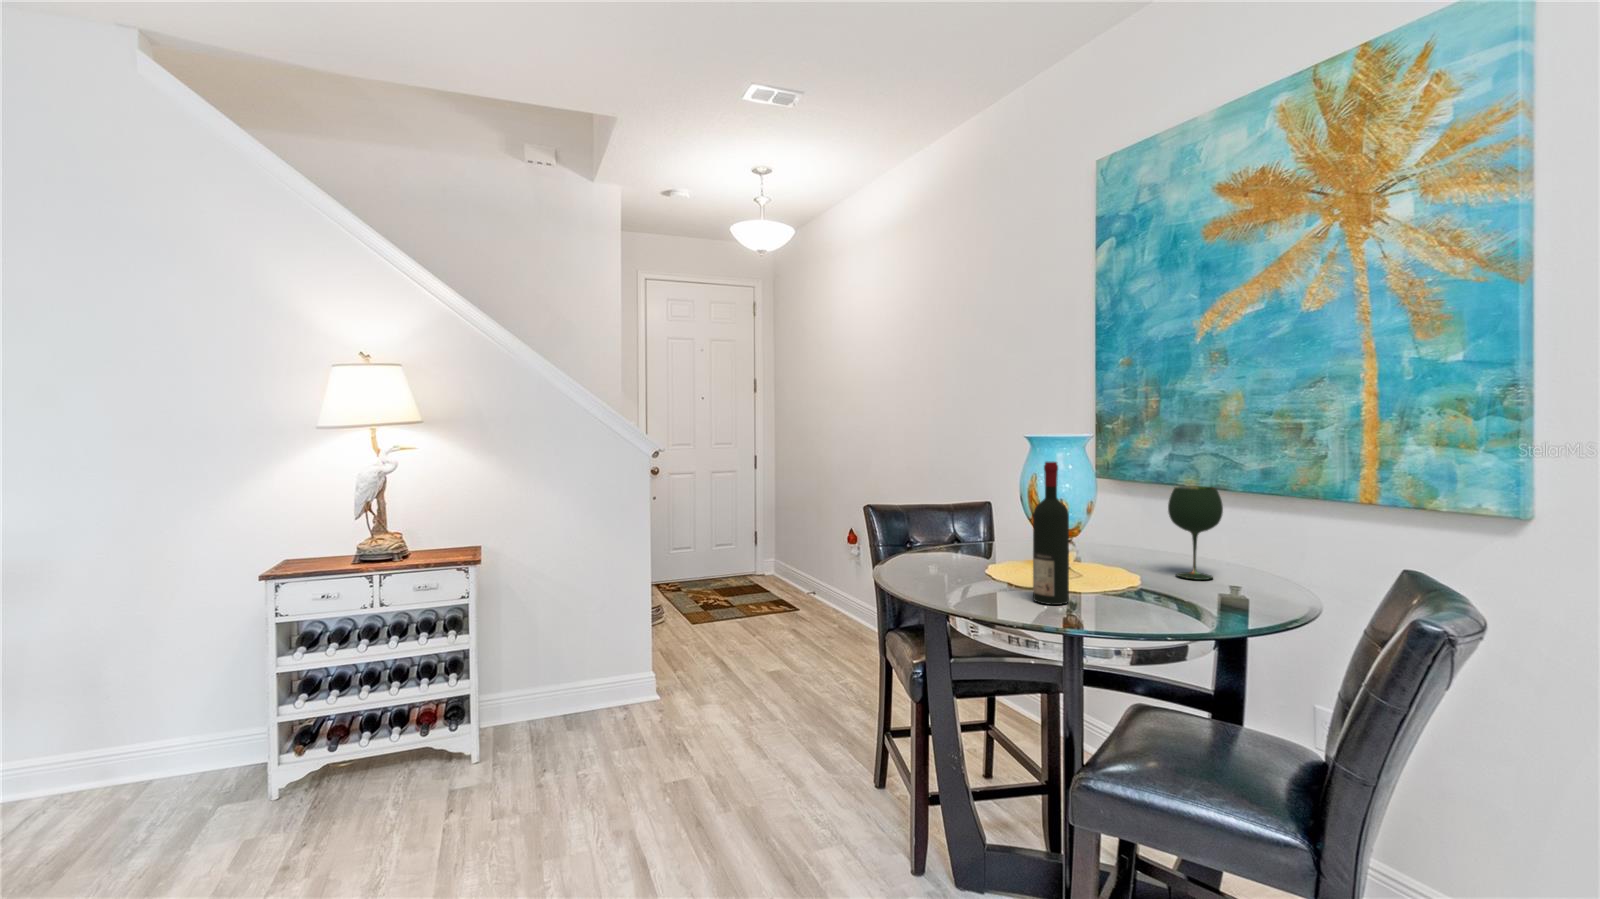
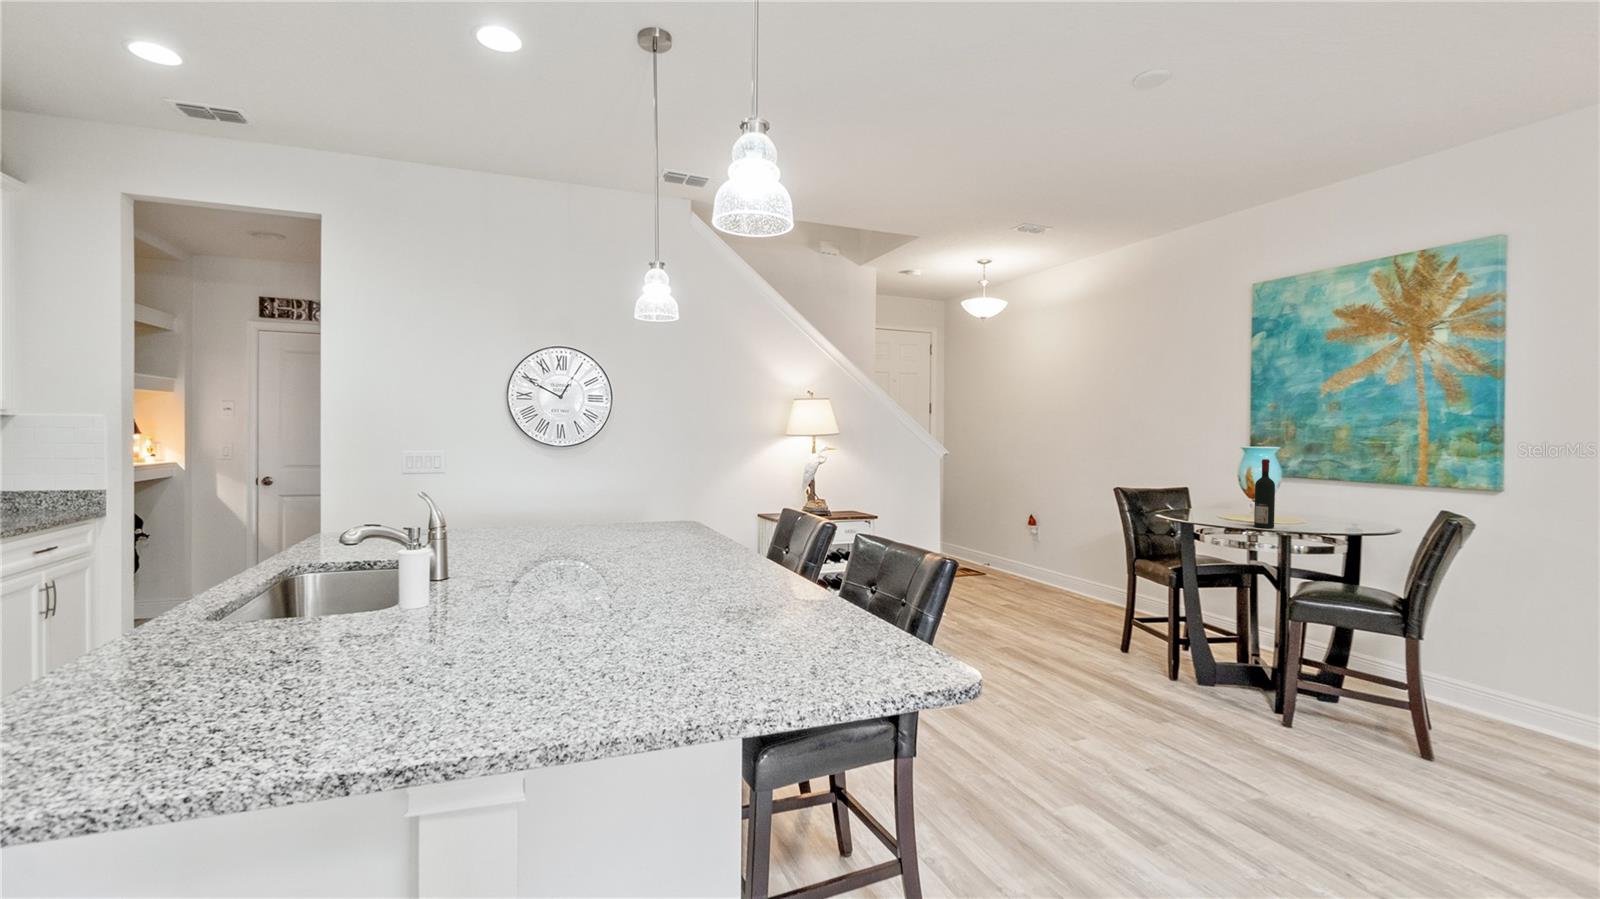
wine glass: present [1168,486,1223,580] -> none [1314,475,1345,523]

